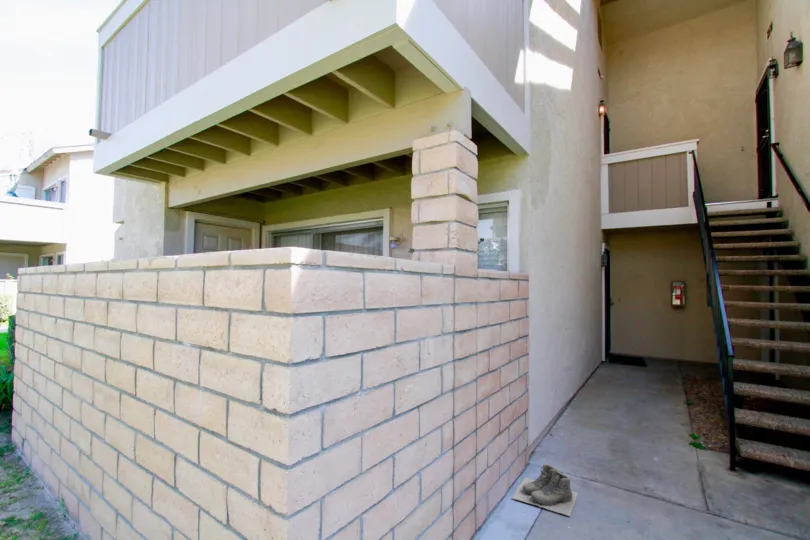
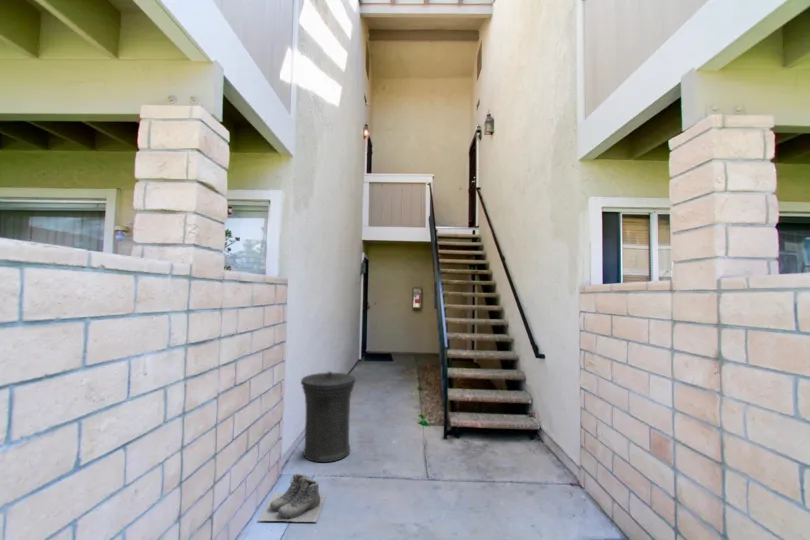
trash can: none [545,369,605,461] -> present [301,372,355,462]

